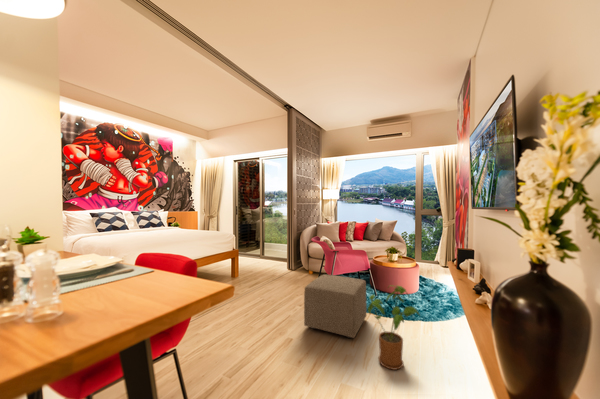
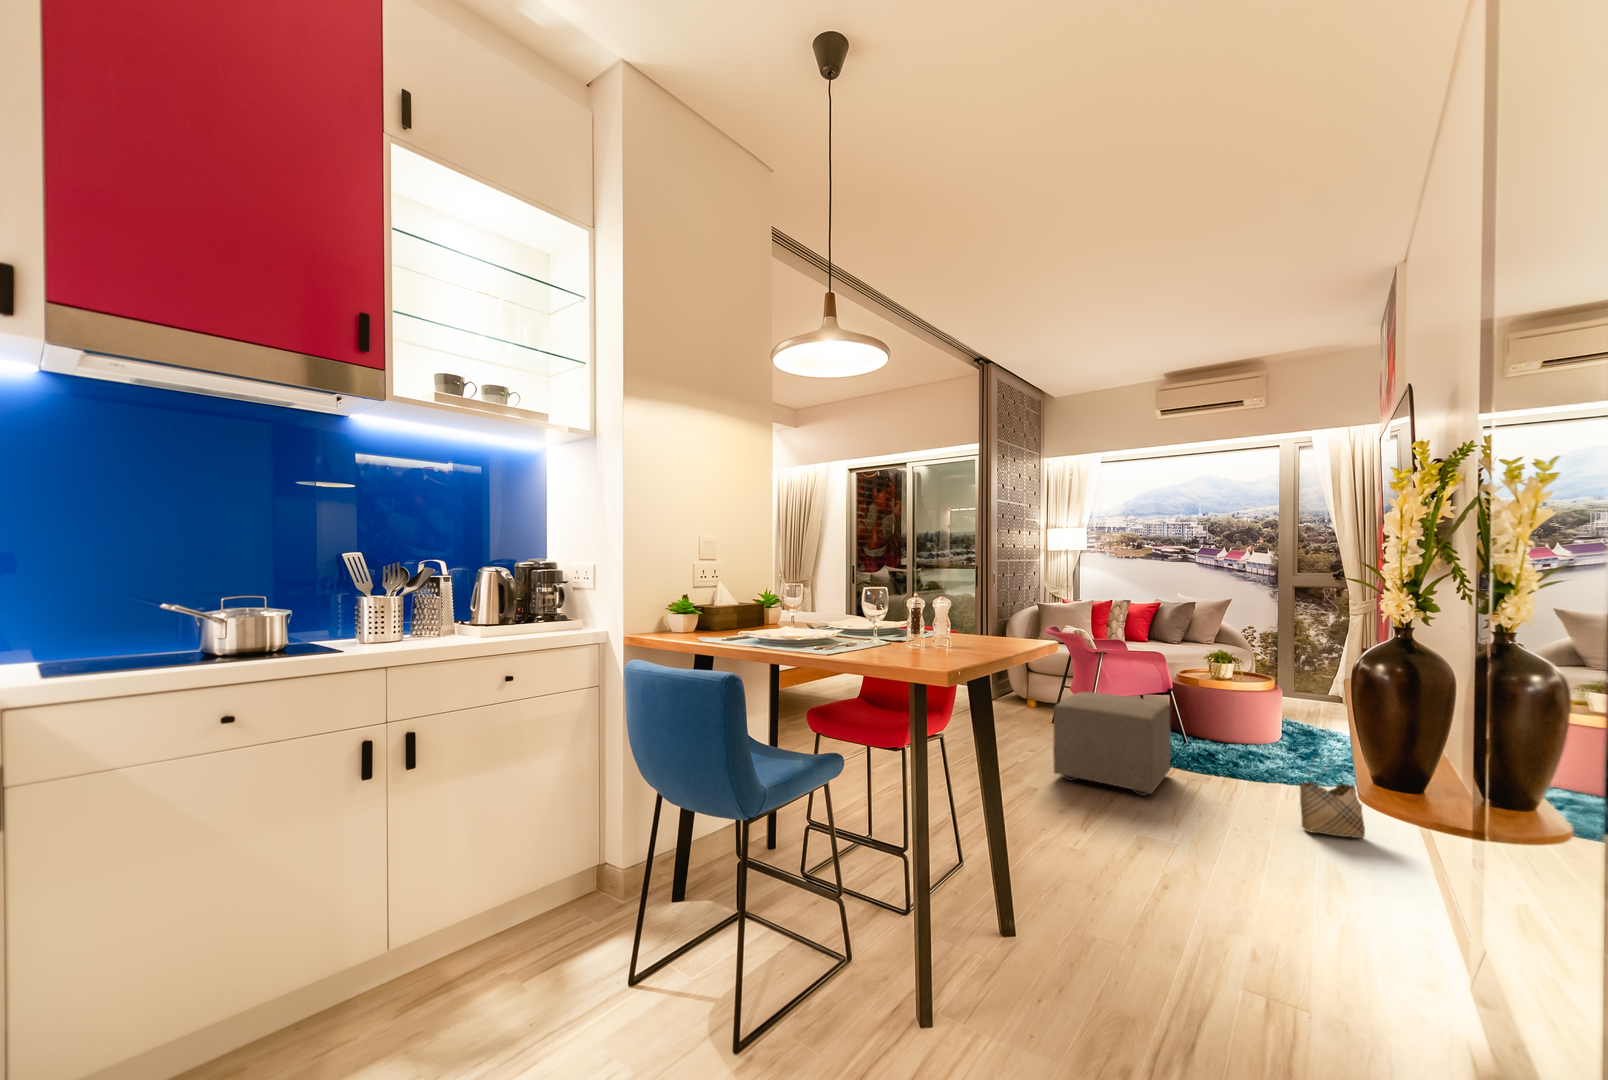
house plant: present [368,286,419,370] -> none [1181,699,1278,834]
woven basket: none [431,314,466,365] -> present [1299,757,1365,838]

